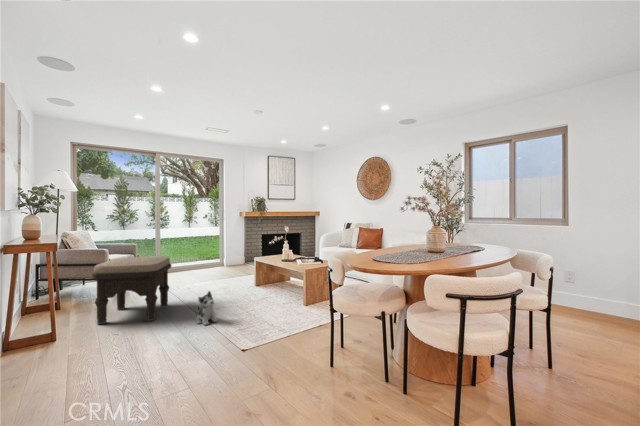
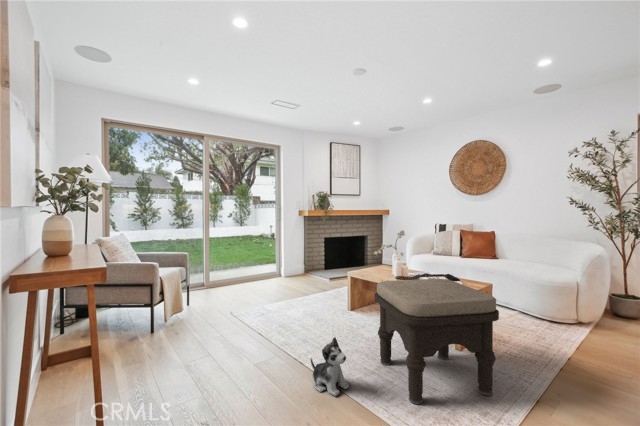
ottoman: present [92,256,171,324] -> present [375,279,499,404]

